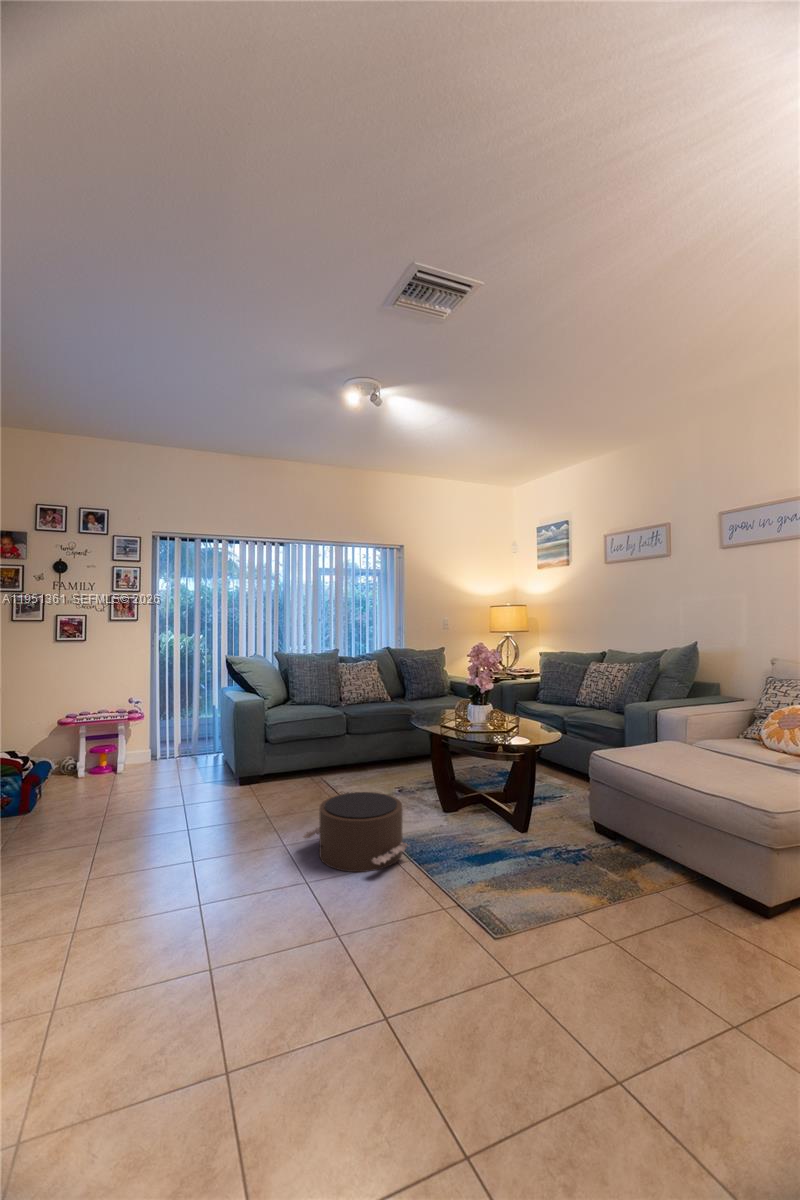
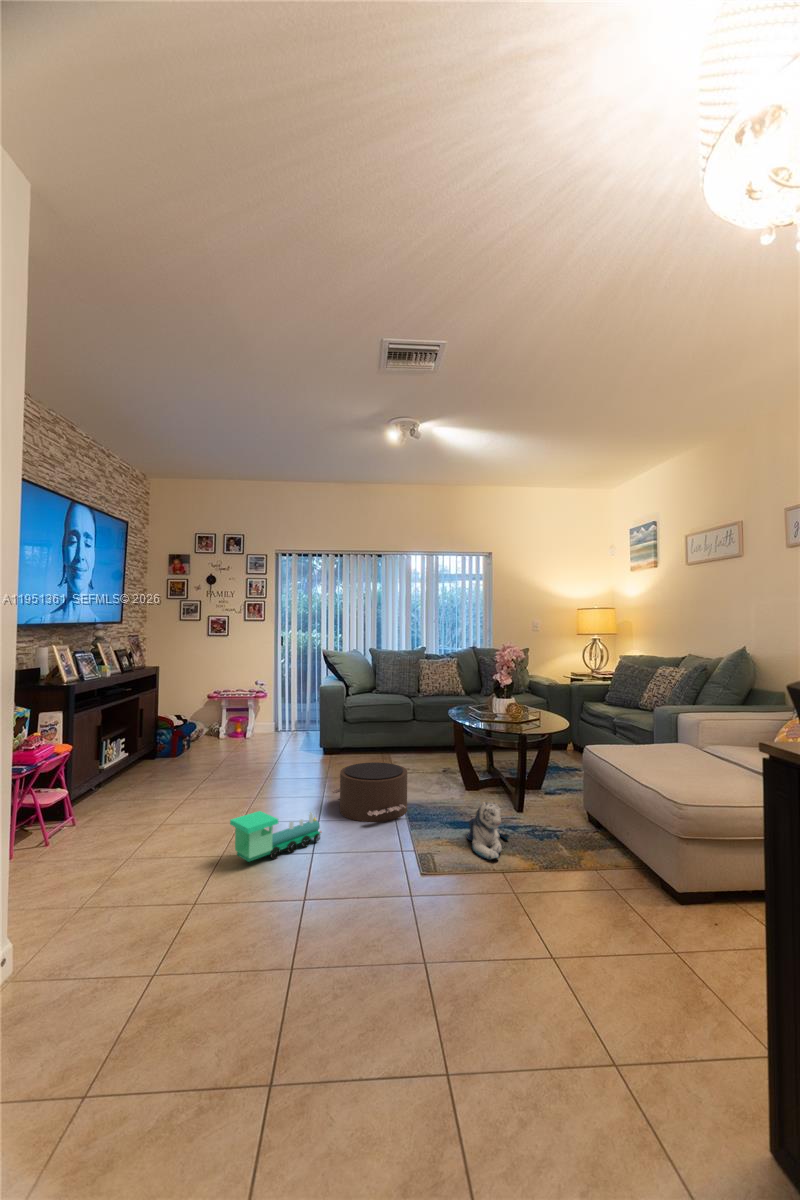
plush toy: none [495,829,558,900] -> present [467,802,509,860]
toy train: none [229,874,333,968] -> present [230,811,322,862]

